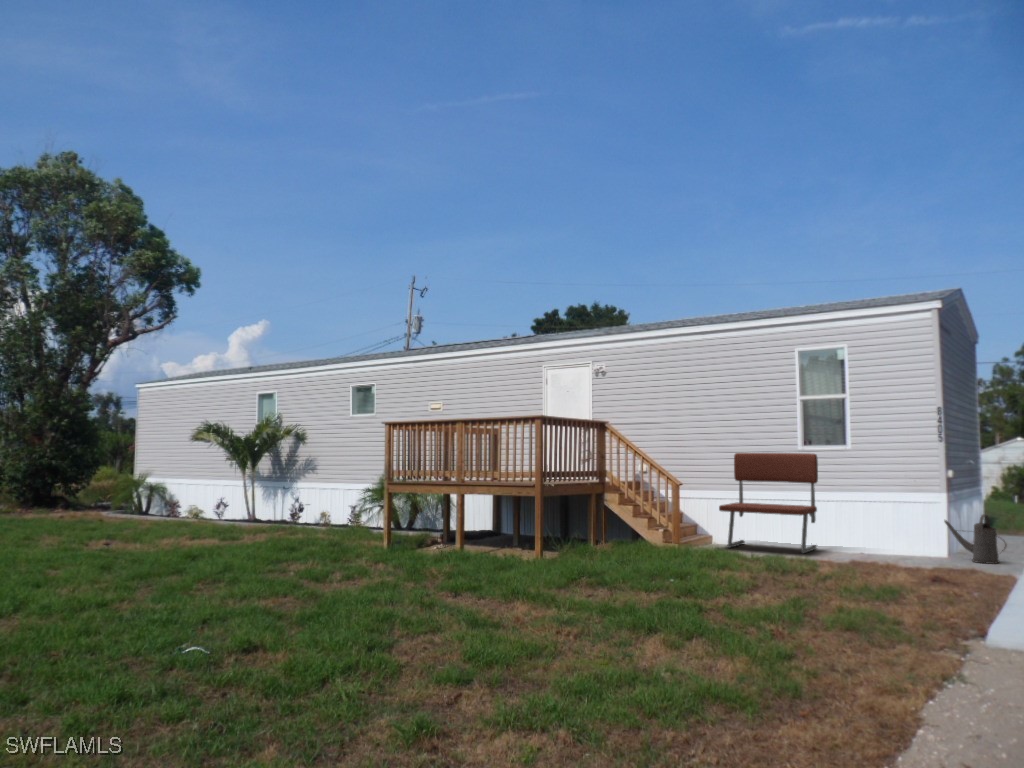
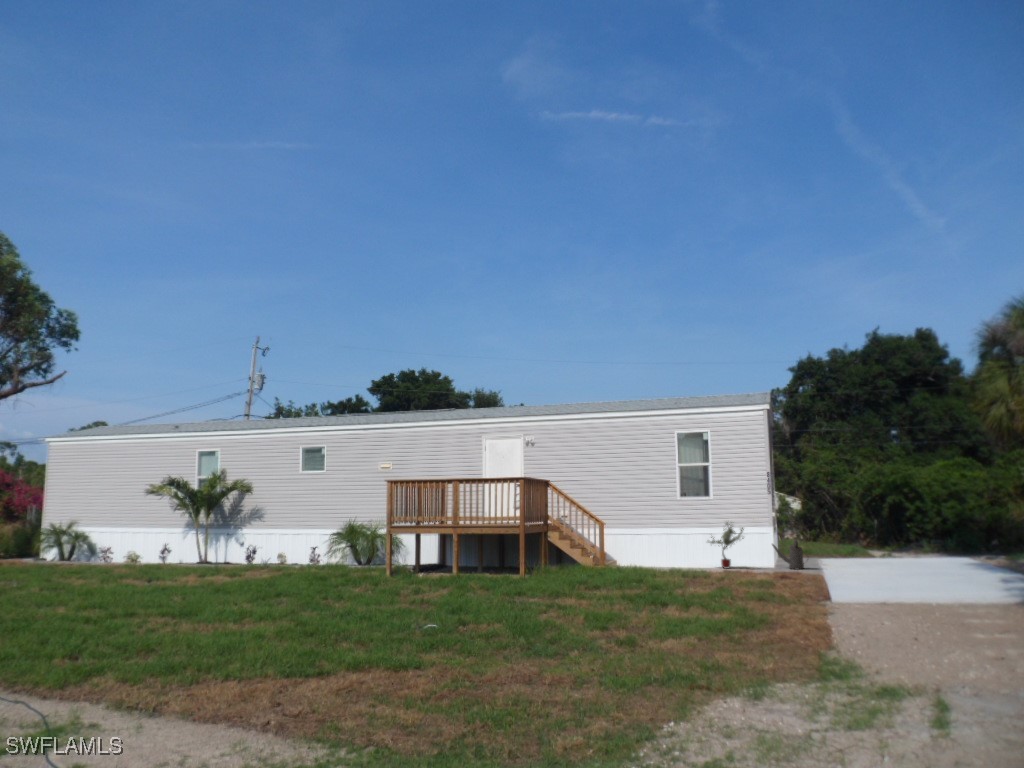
bench: present [719,453,818,553] -> none [633,502,694,568]
potted tree: none [834,482,896,556] -> present [710,522,744,568]

